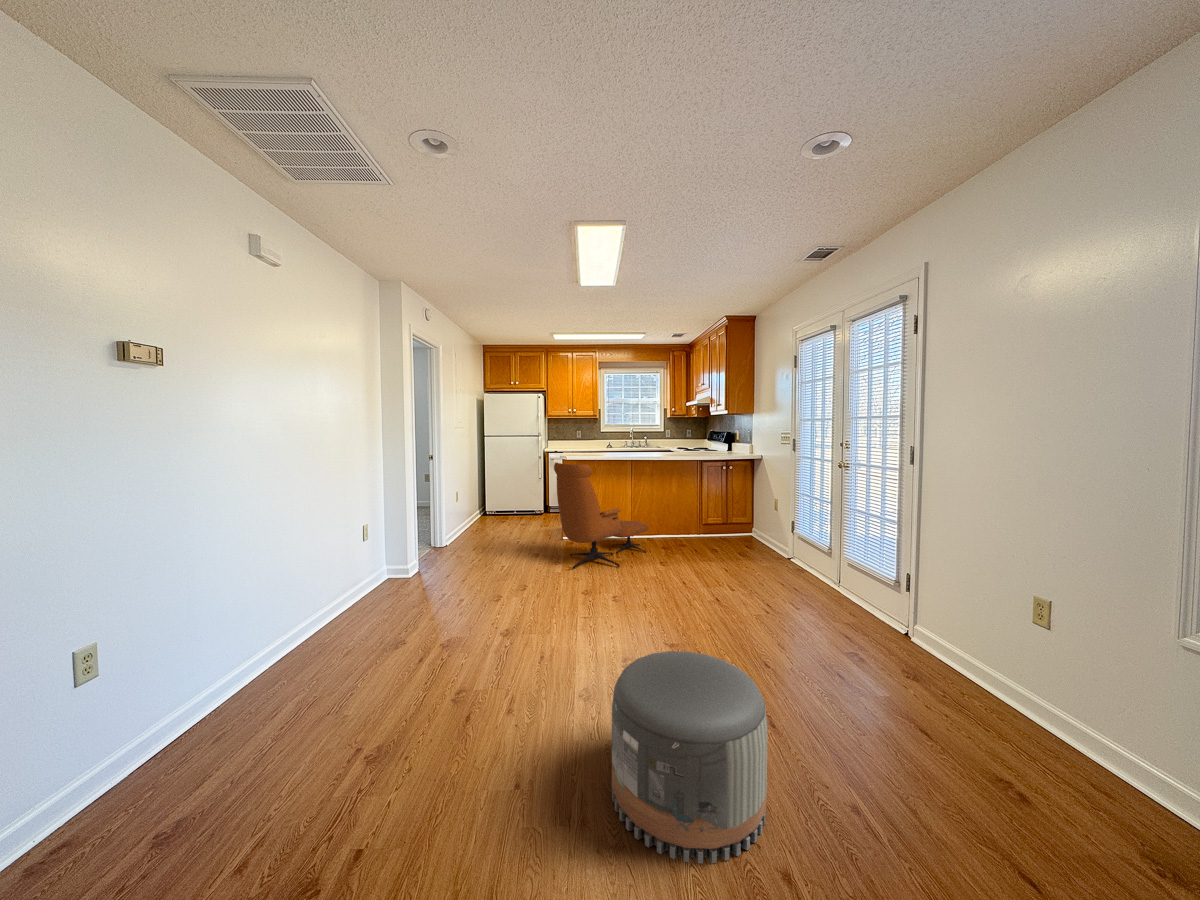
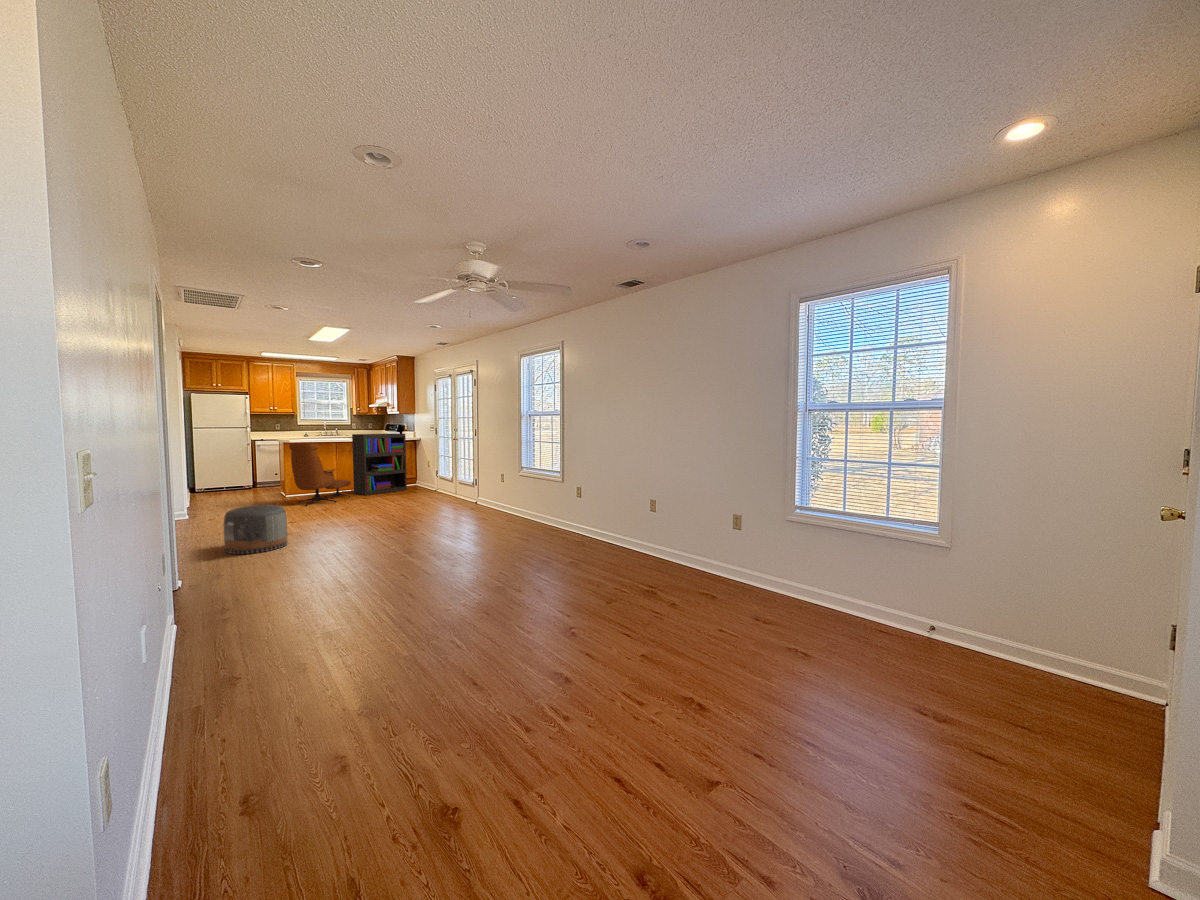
bookshelf: none [654,447,738,551] -> present [352,433,407,495]
pouf: present [612,651,767,863] -> present [224,505,288,554]

